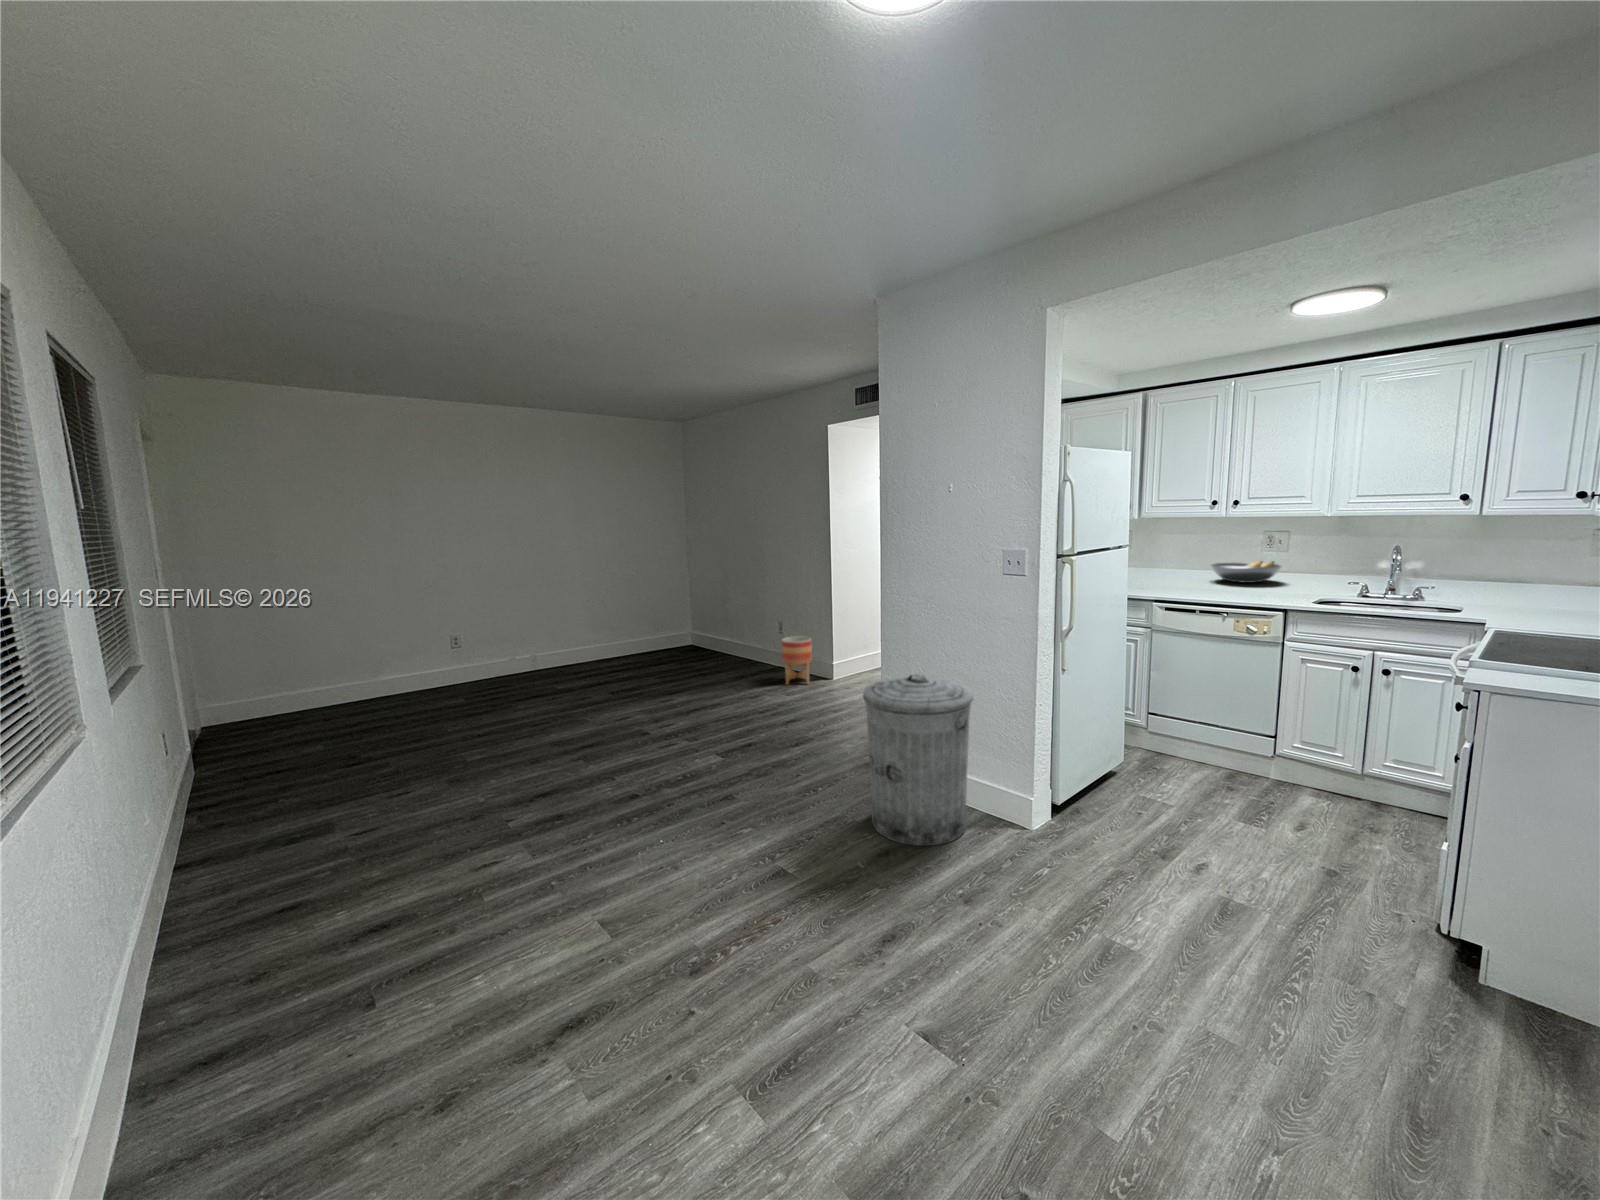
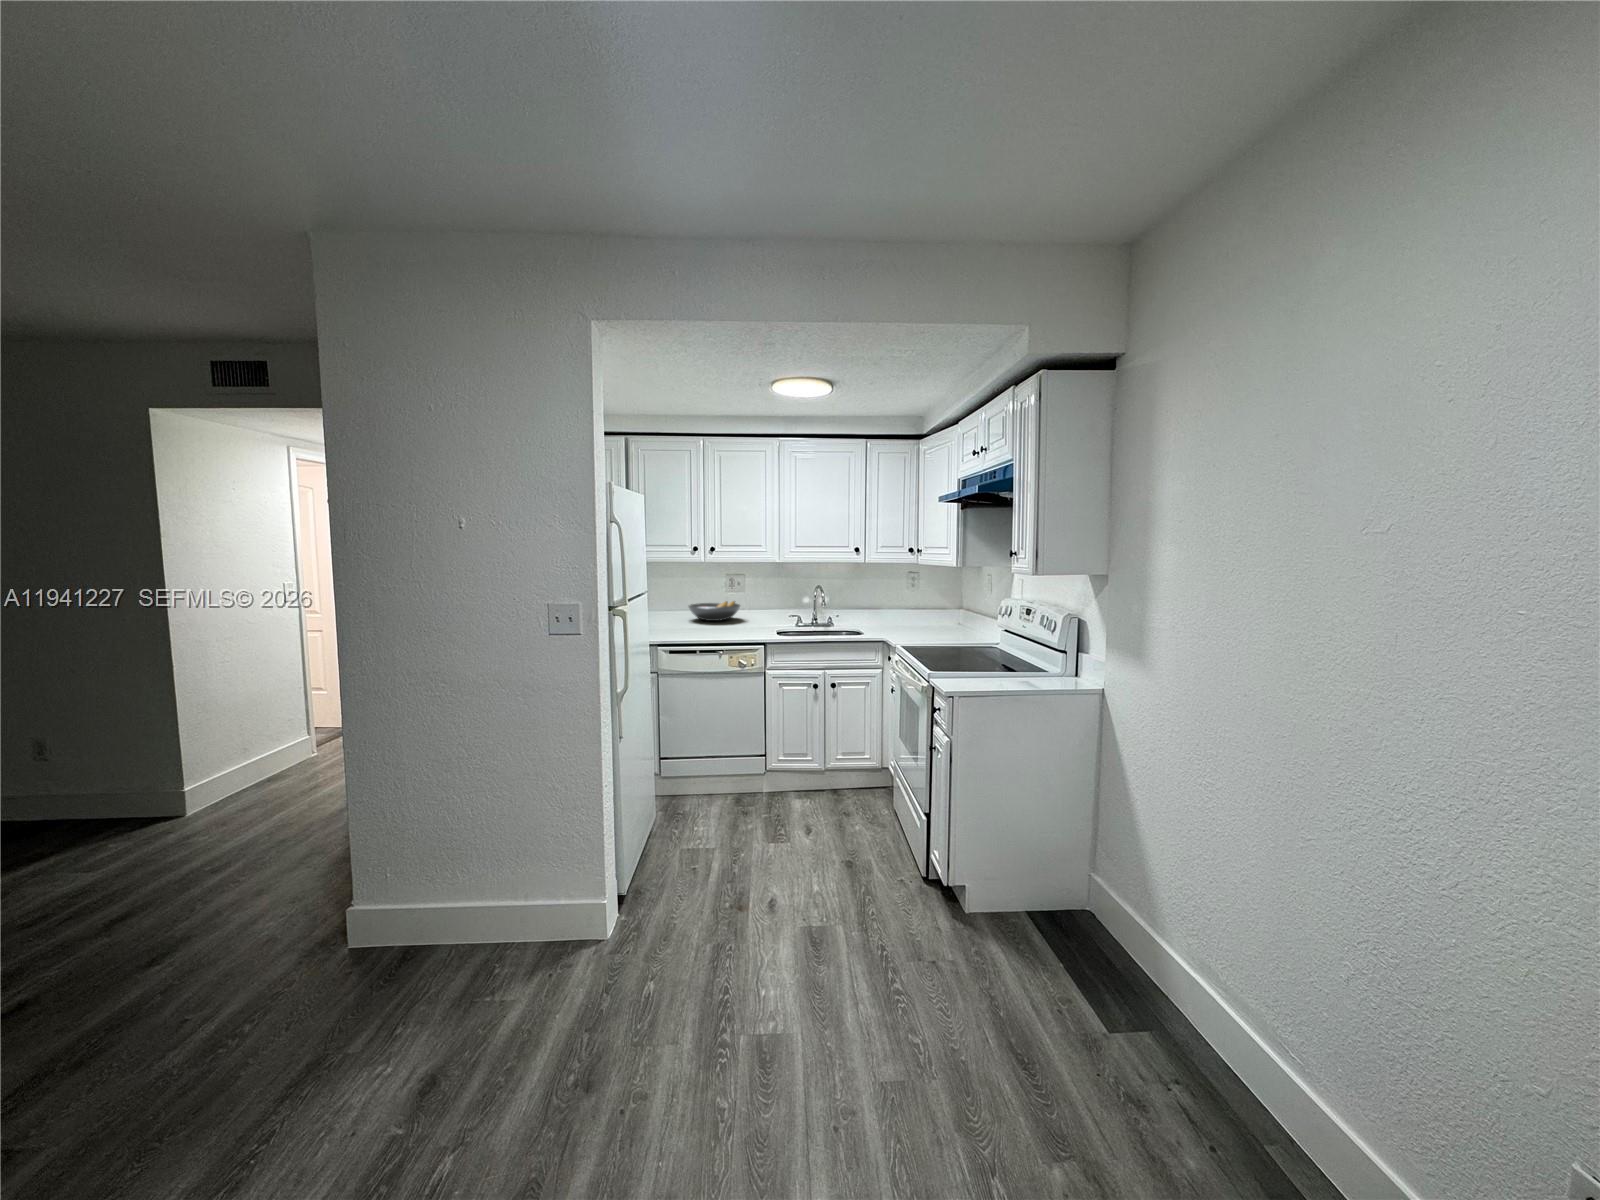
planter: present [782,636,812,685] -> none [60,754,139,846]
trash can: present [863,674,974,846] -> none [351,782,532,1052]

